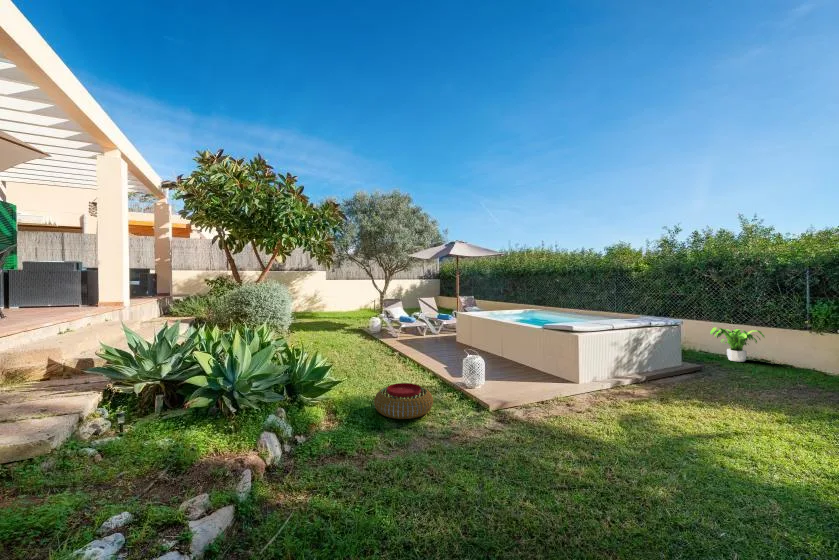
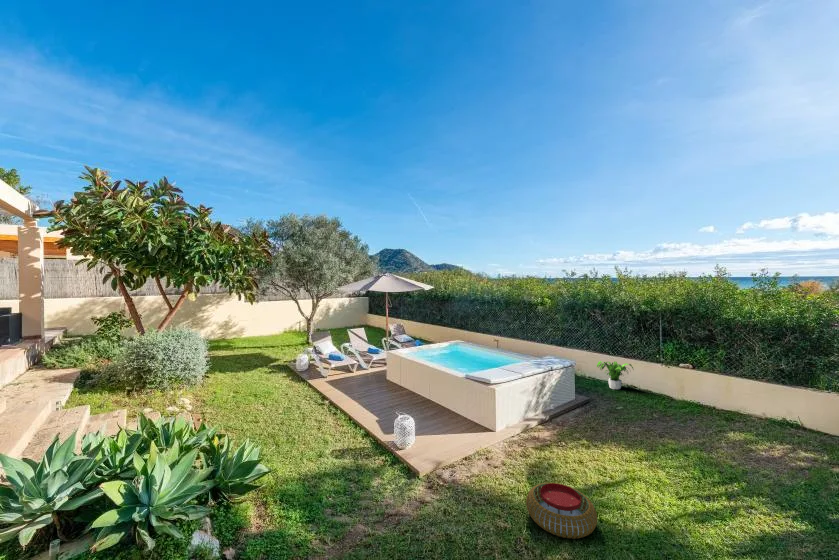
pouf: present [374,383,433,419] -> present [526,482,597,539]

